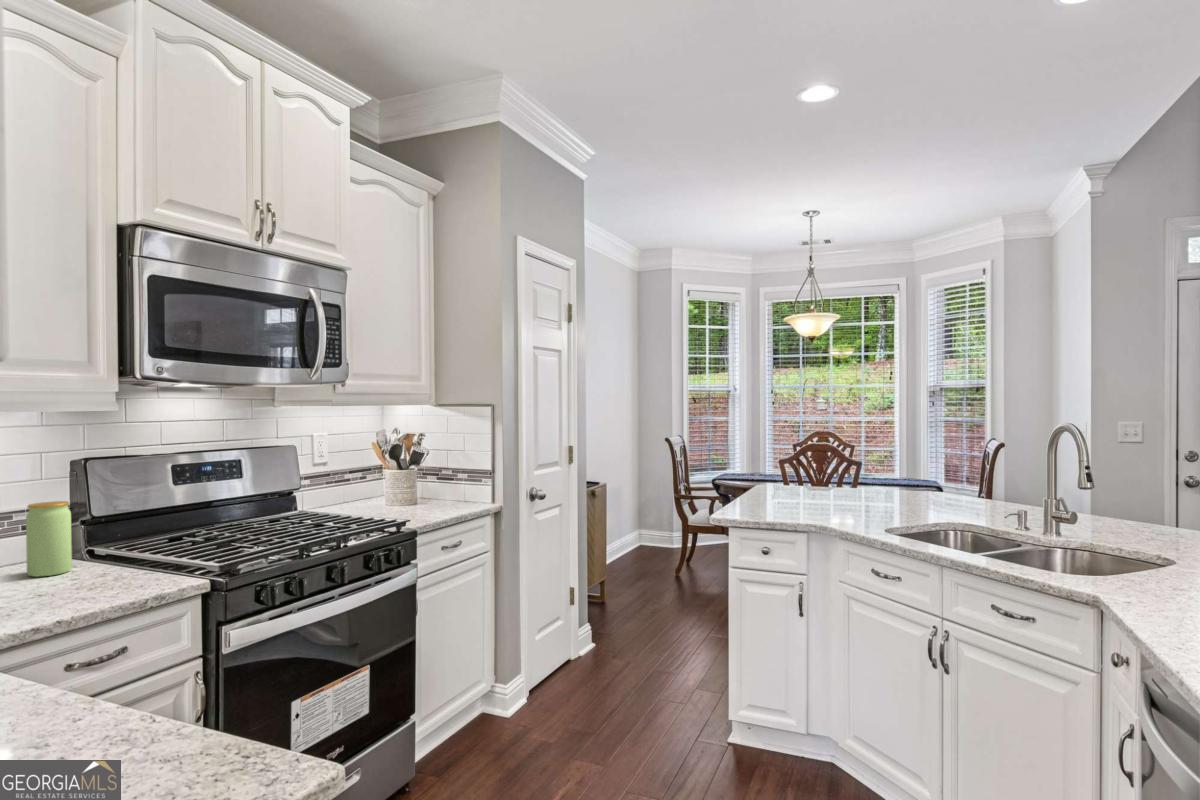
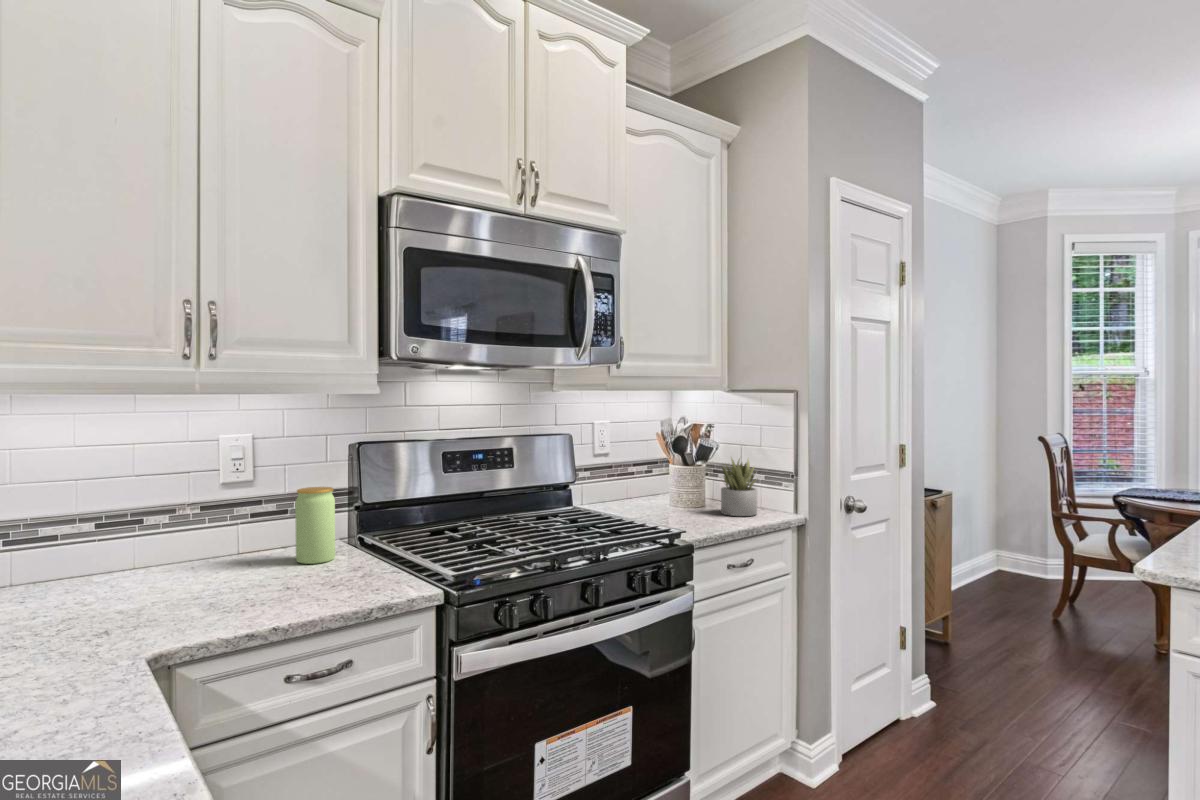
succulent plant: none [428,458,462,508] -> present [721,458,757,516]

